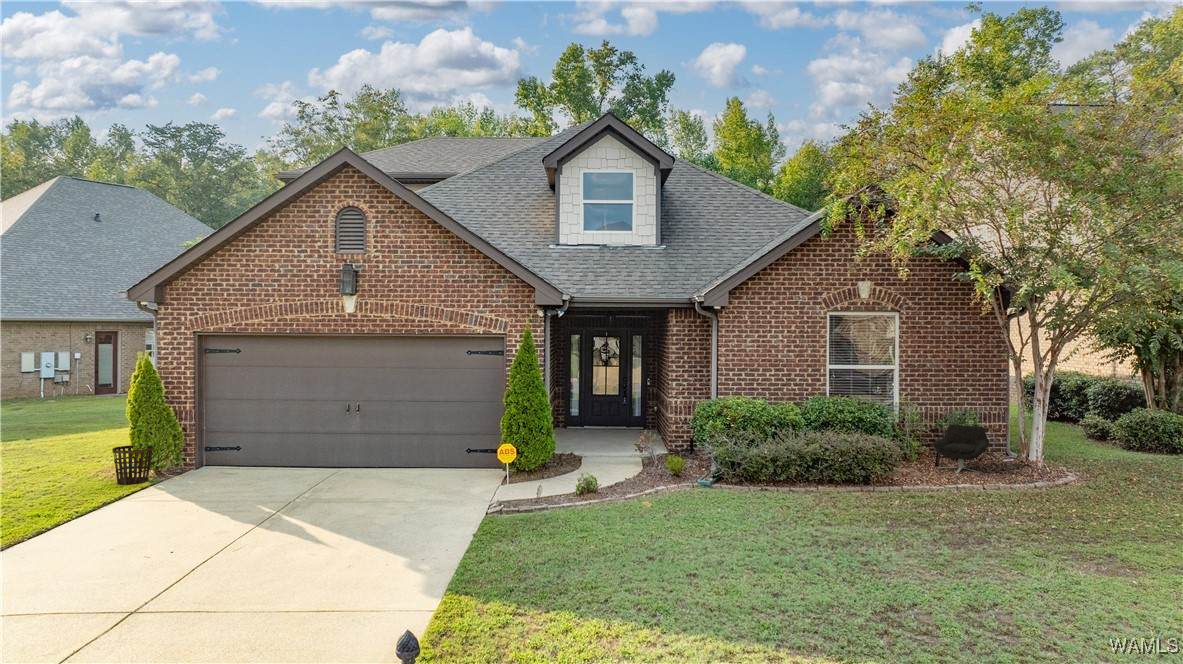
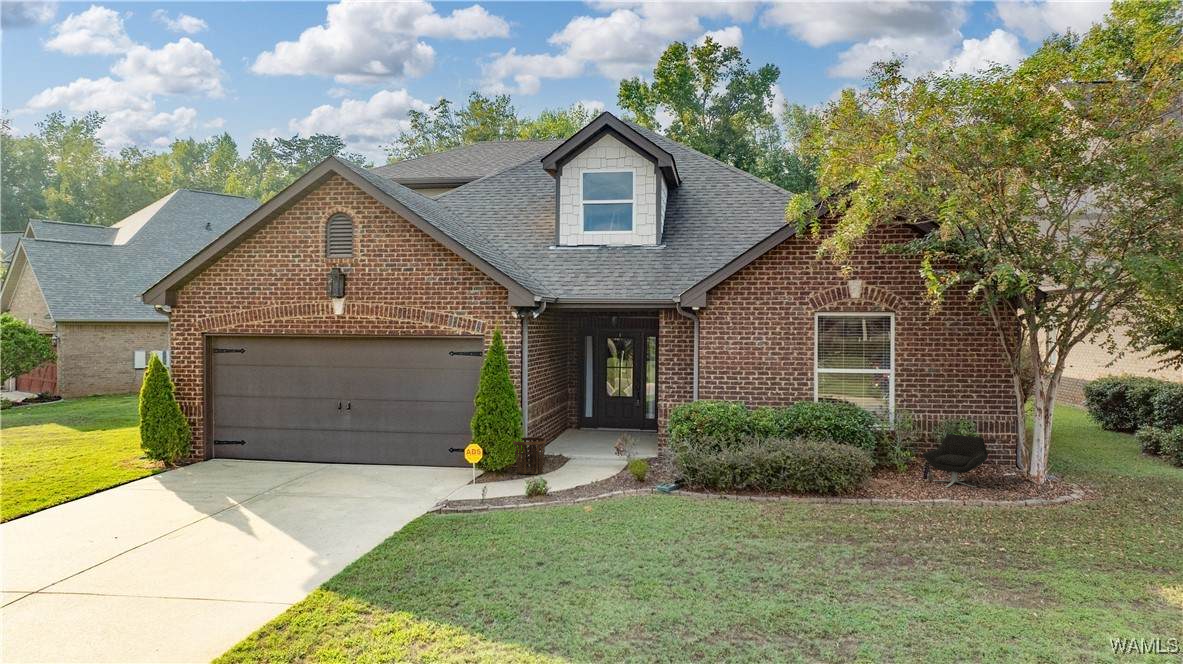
basket: present [112,445,154,485] -> present [513,437,546,474]

